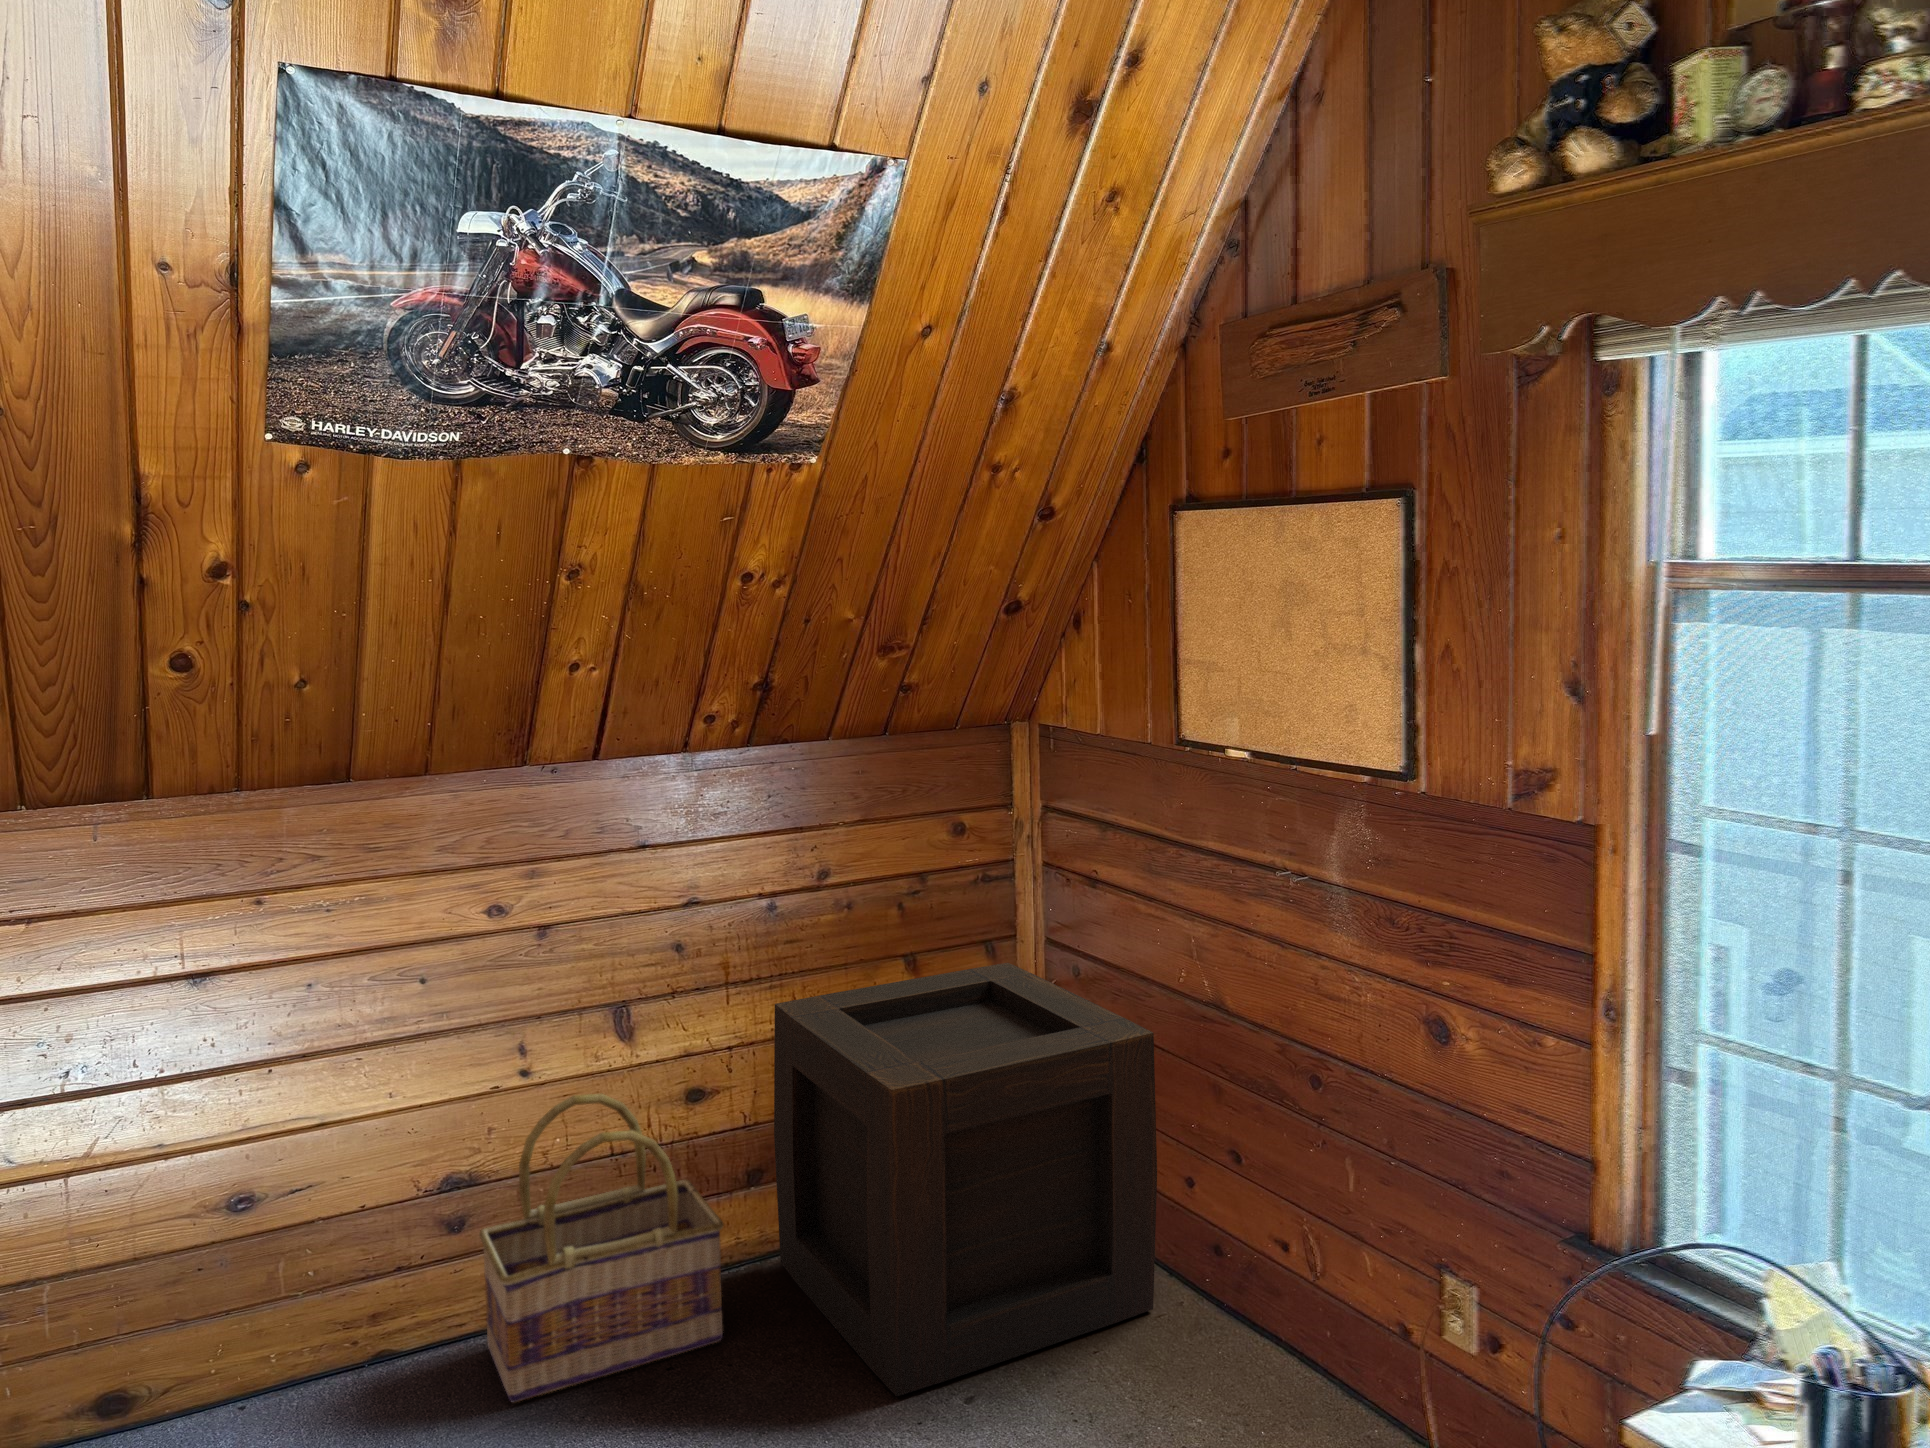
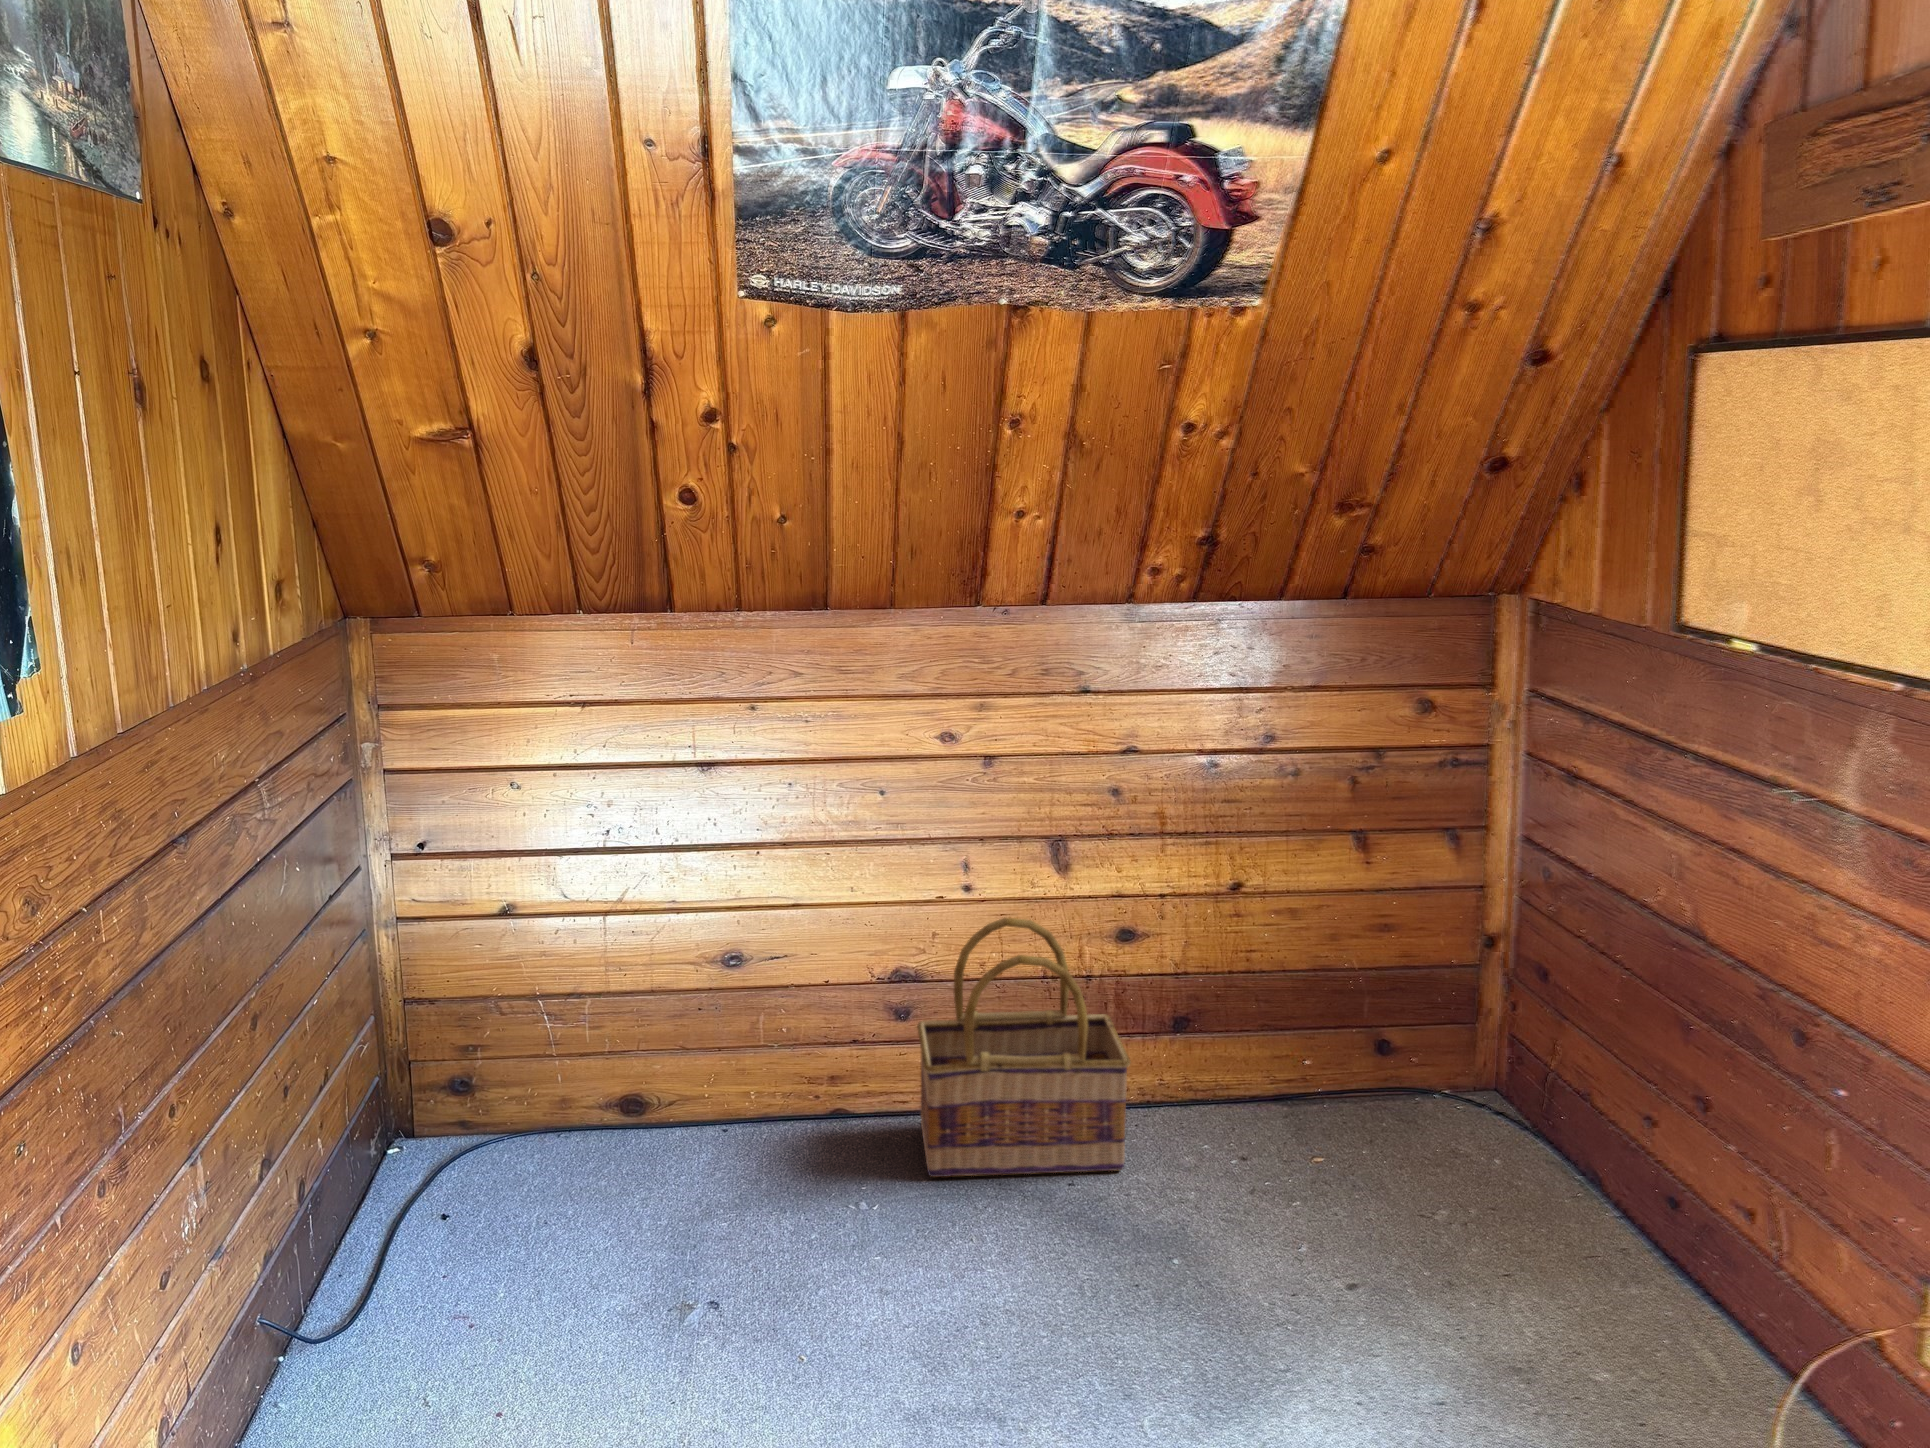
wooden crate: present [774,963,1157,1396] -> none [1196,856,1615,1266]

